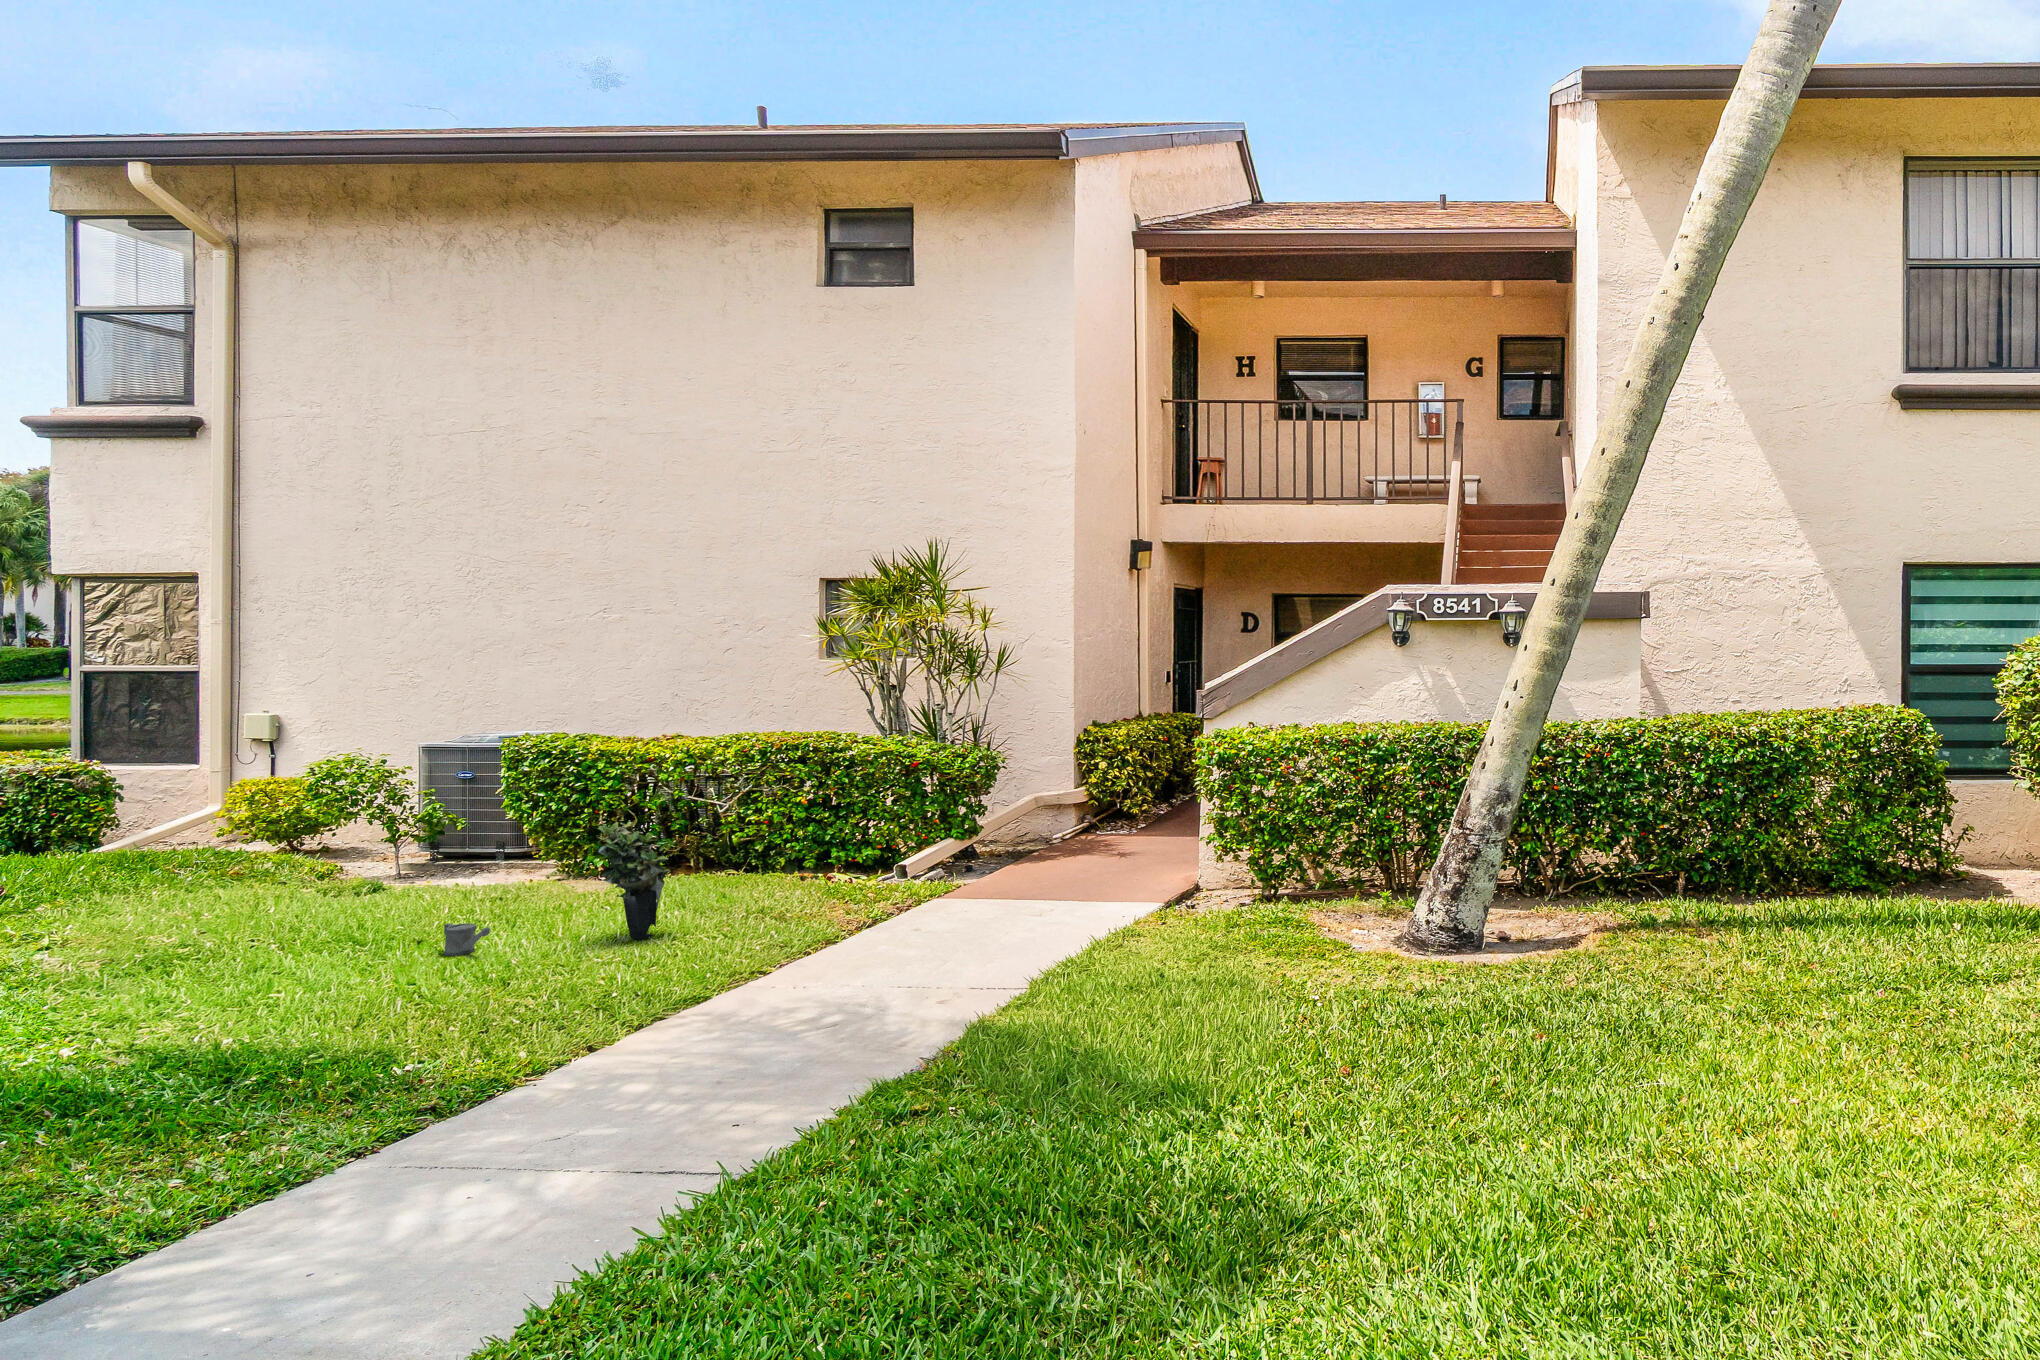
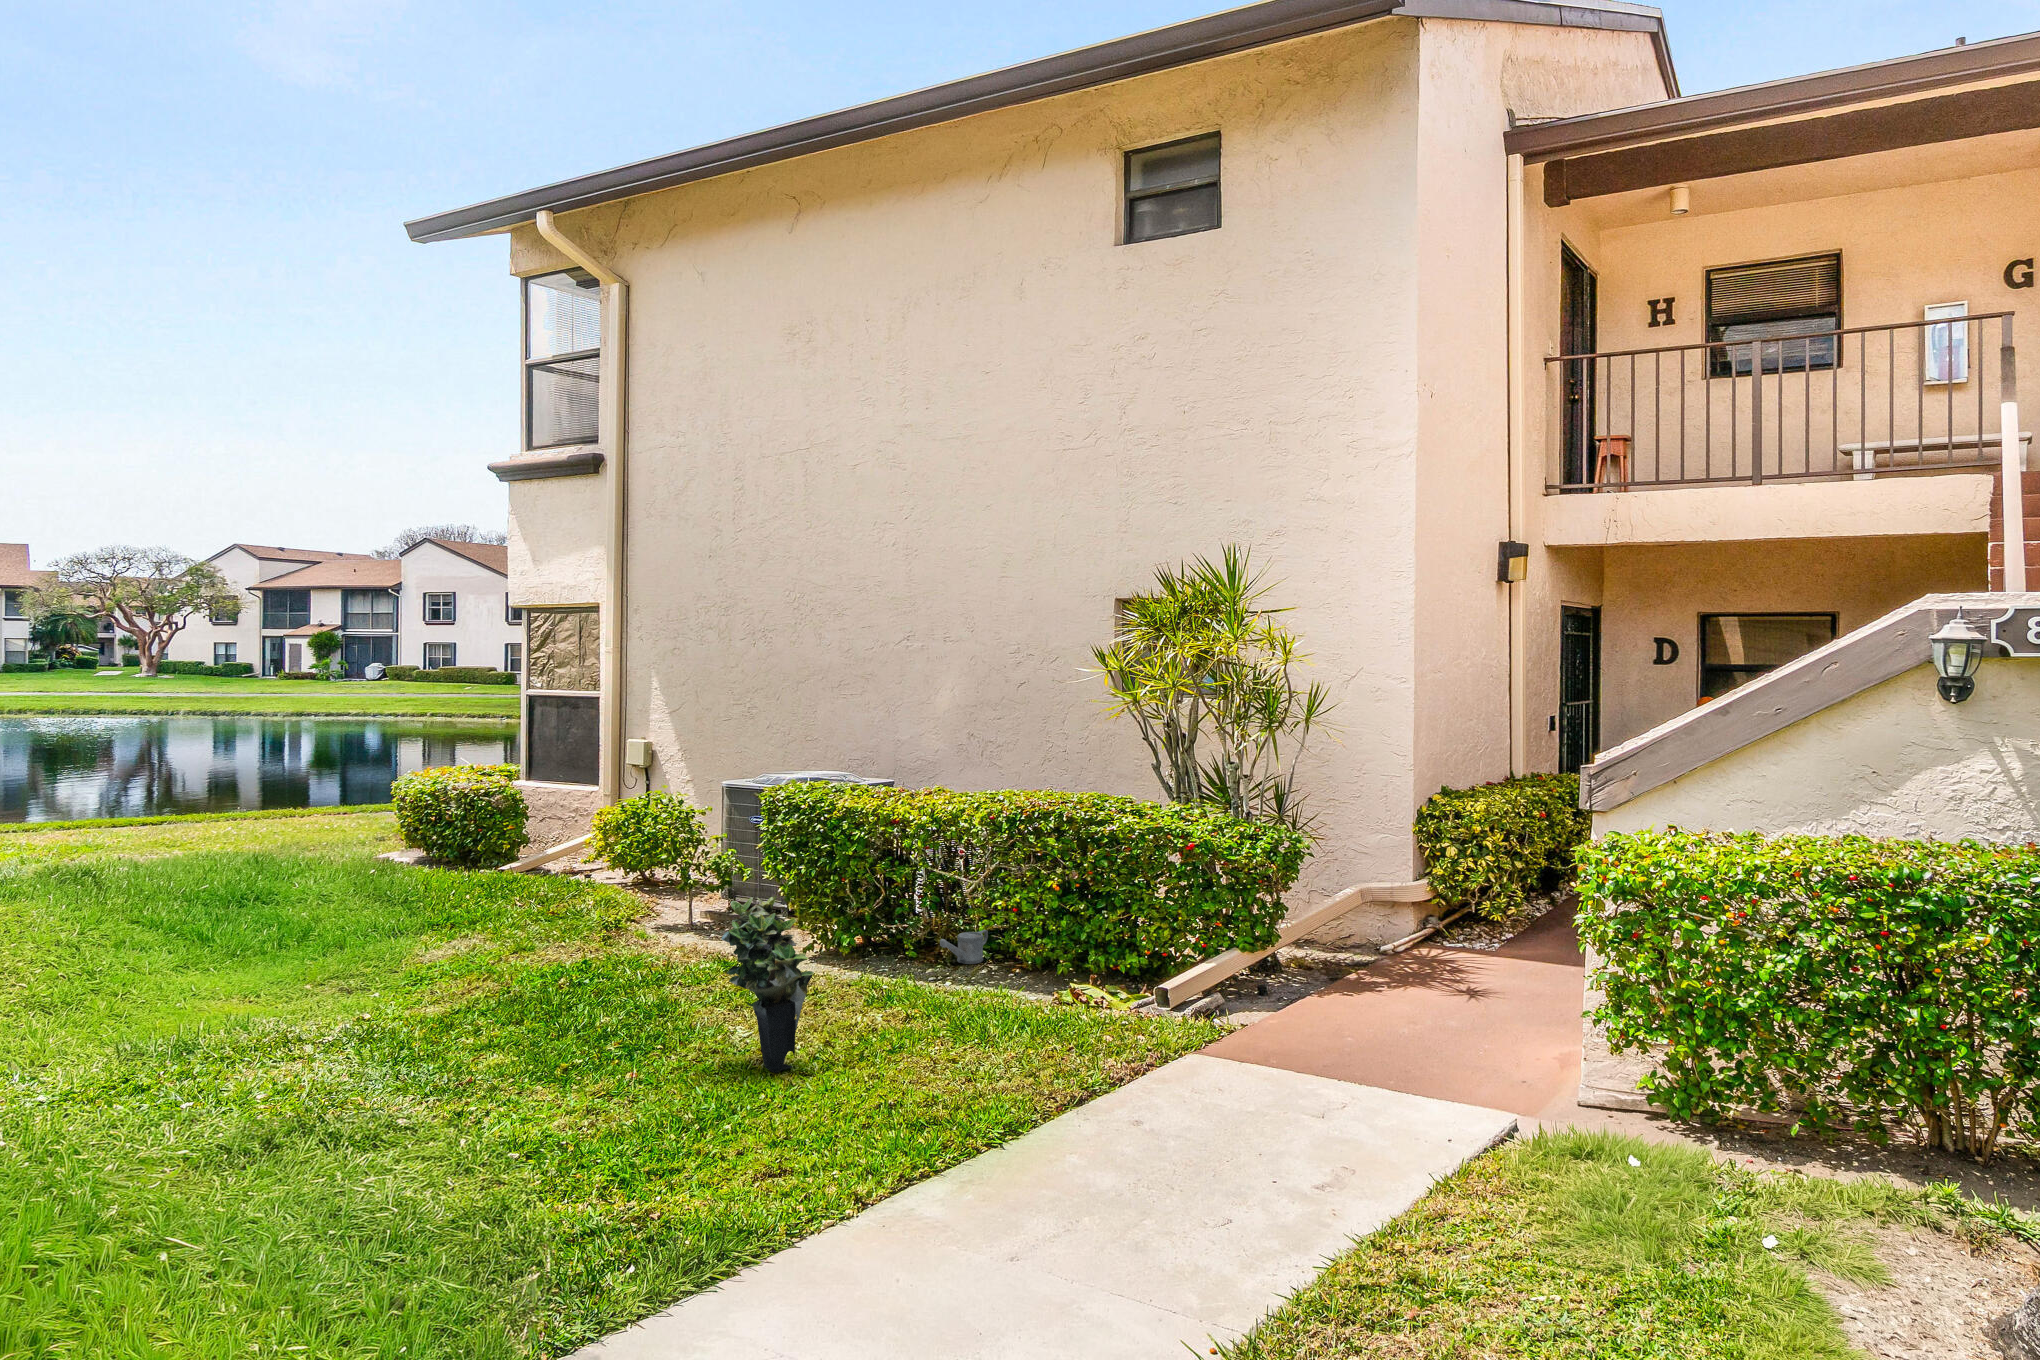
watering can: present [444,923,490,956] -> present [940,930,988,964]

